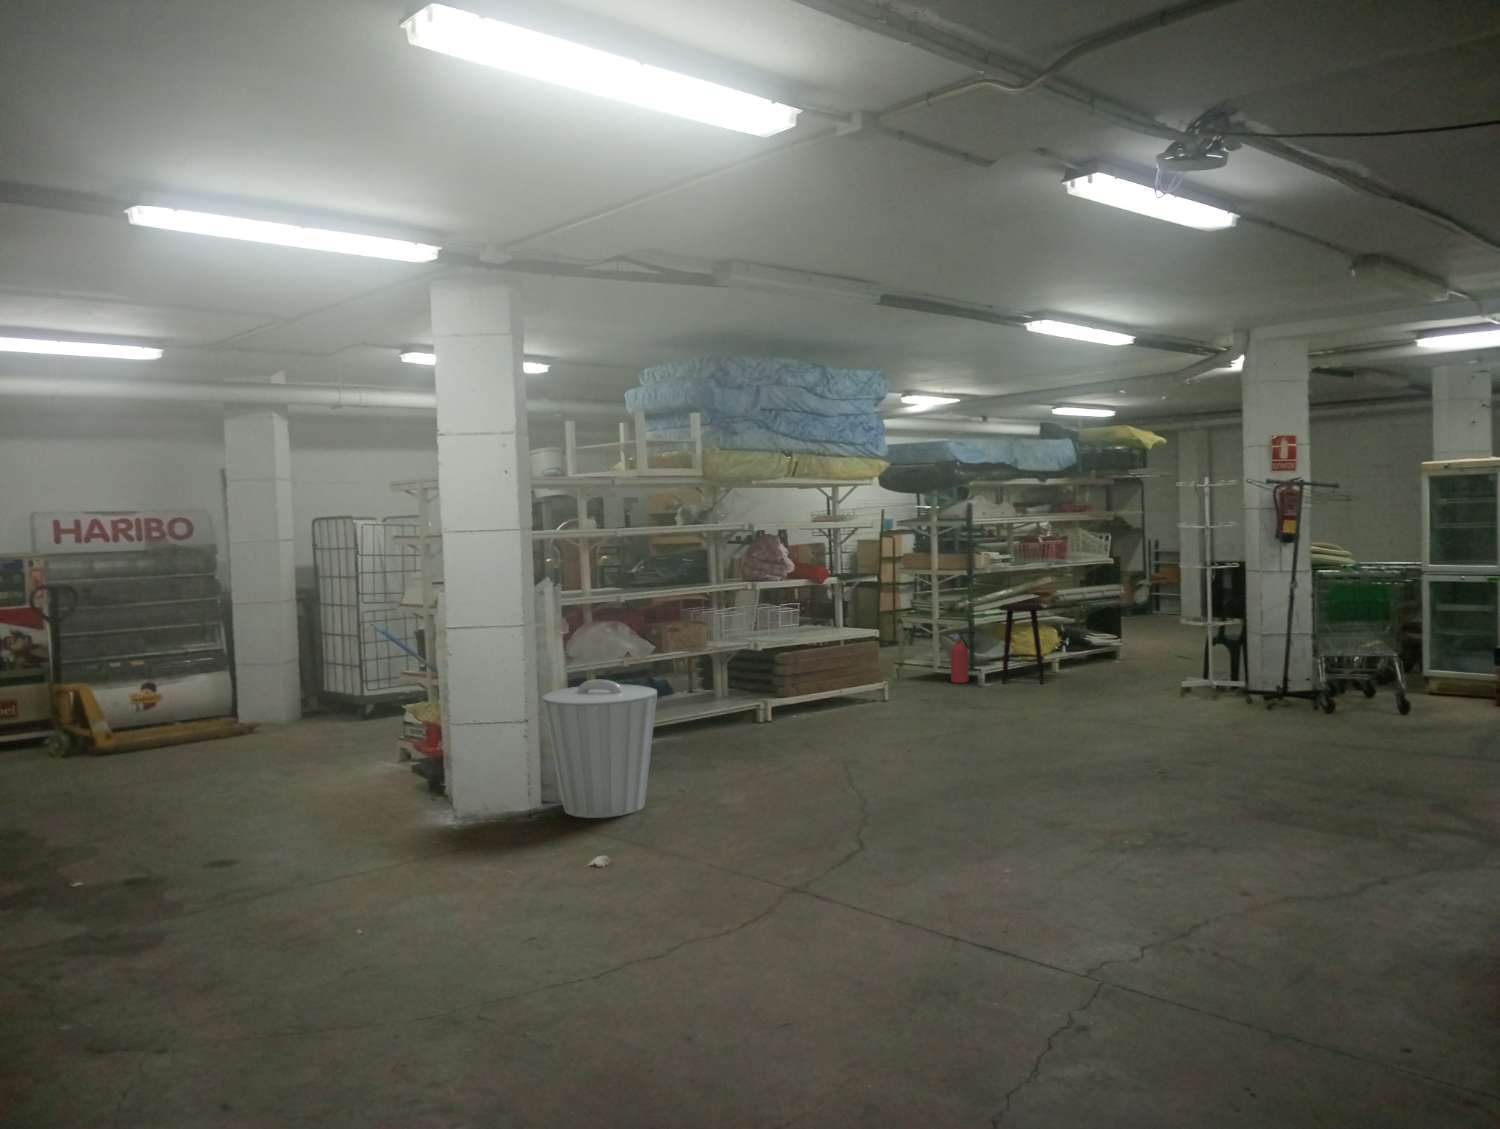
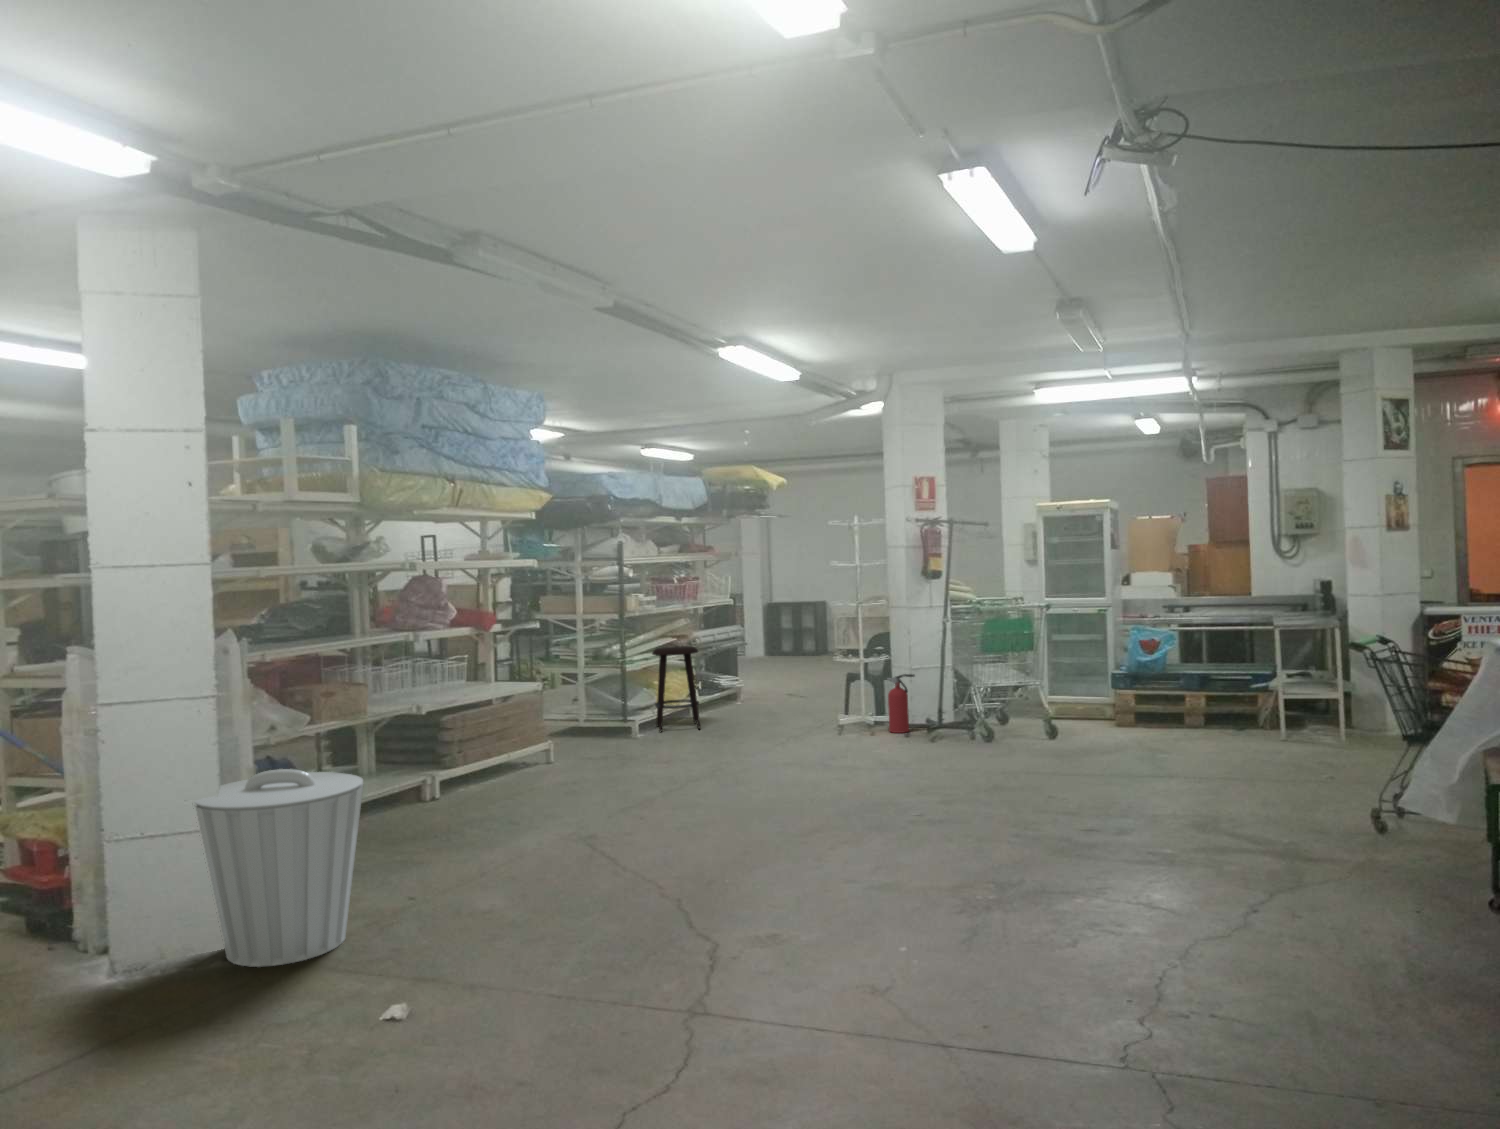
fire extinguisher: present [950,632,974,683] -> present [888,674,915,733]

